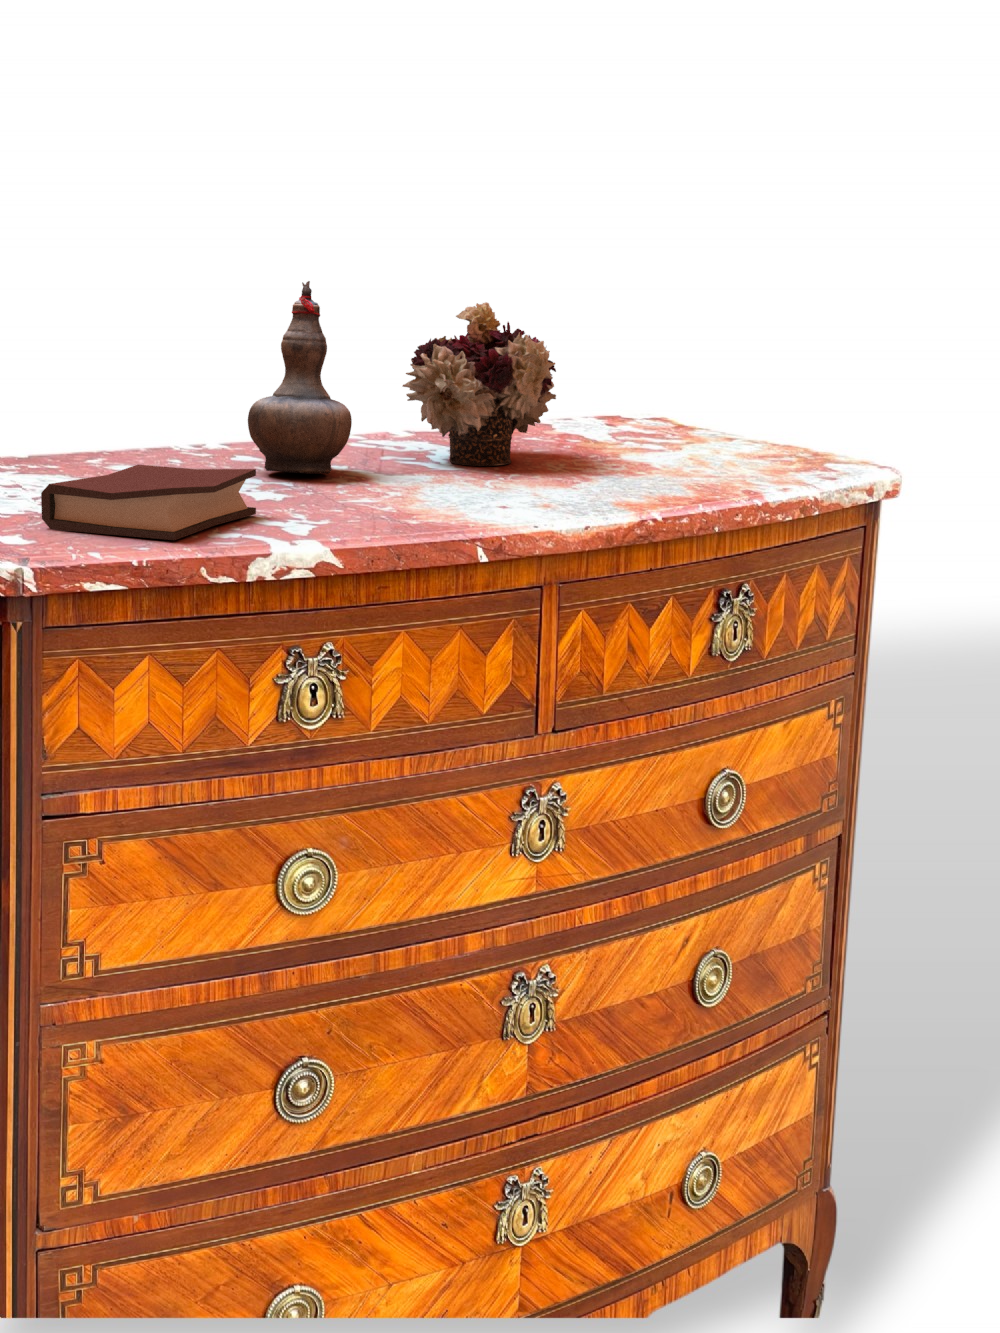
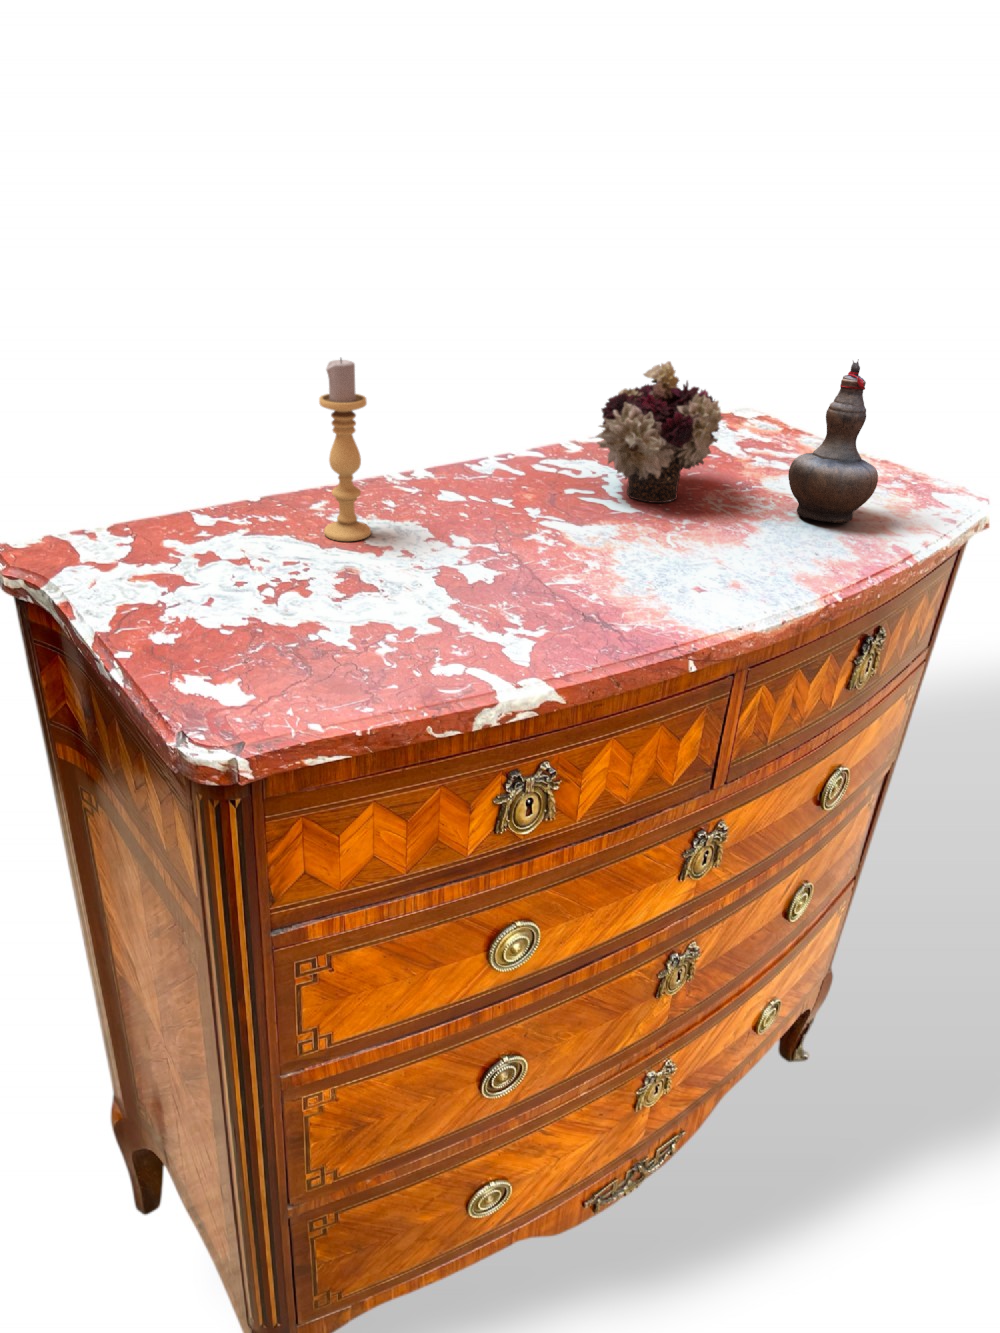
candle holder: none [83,280,138,483] -> present [319,359,371,541]
decorative vase: present [248,281,352,474] -> present [788,359,878,523]
hardback book: present [41,465,256,540] -> none [270,551,478,679]

